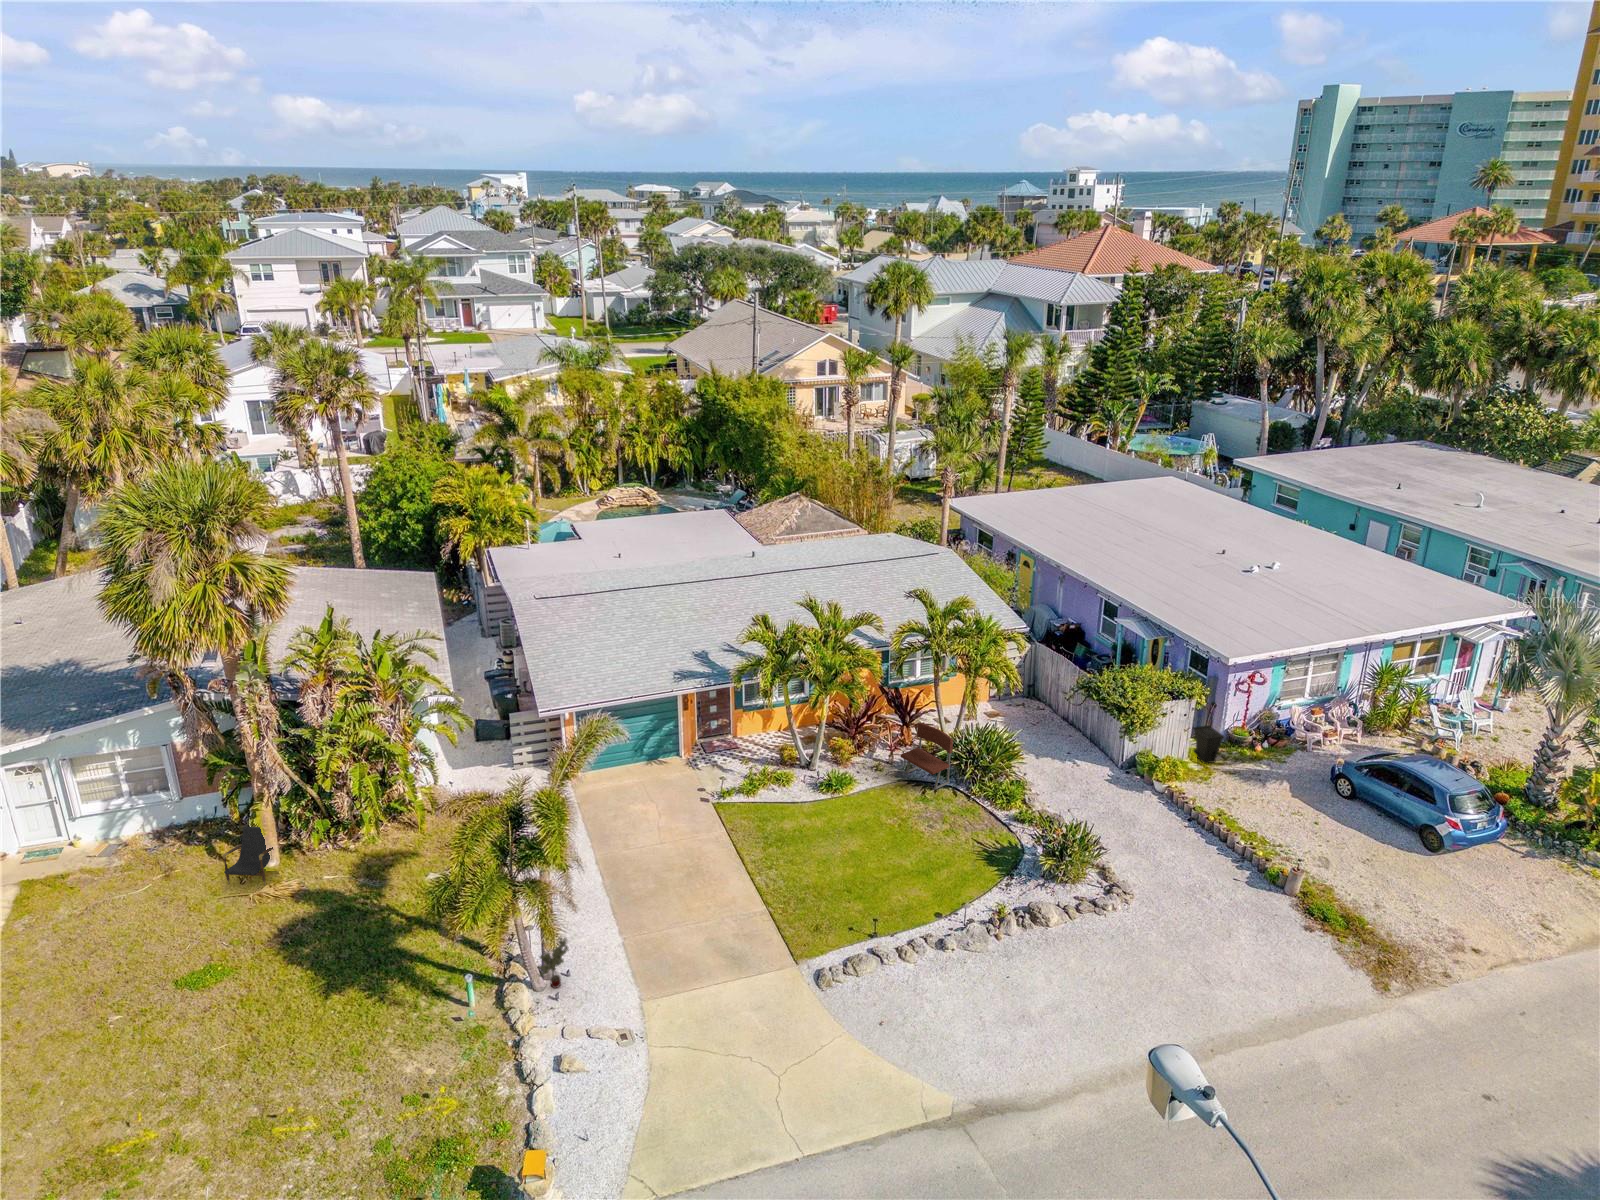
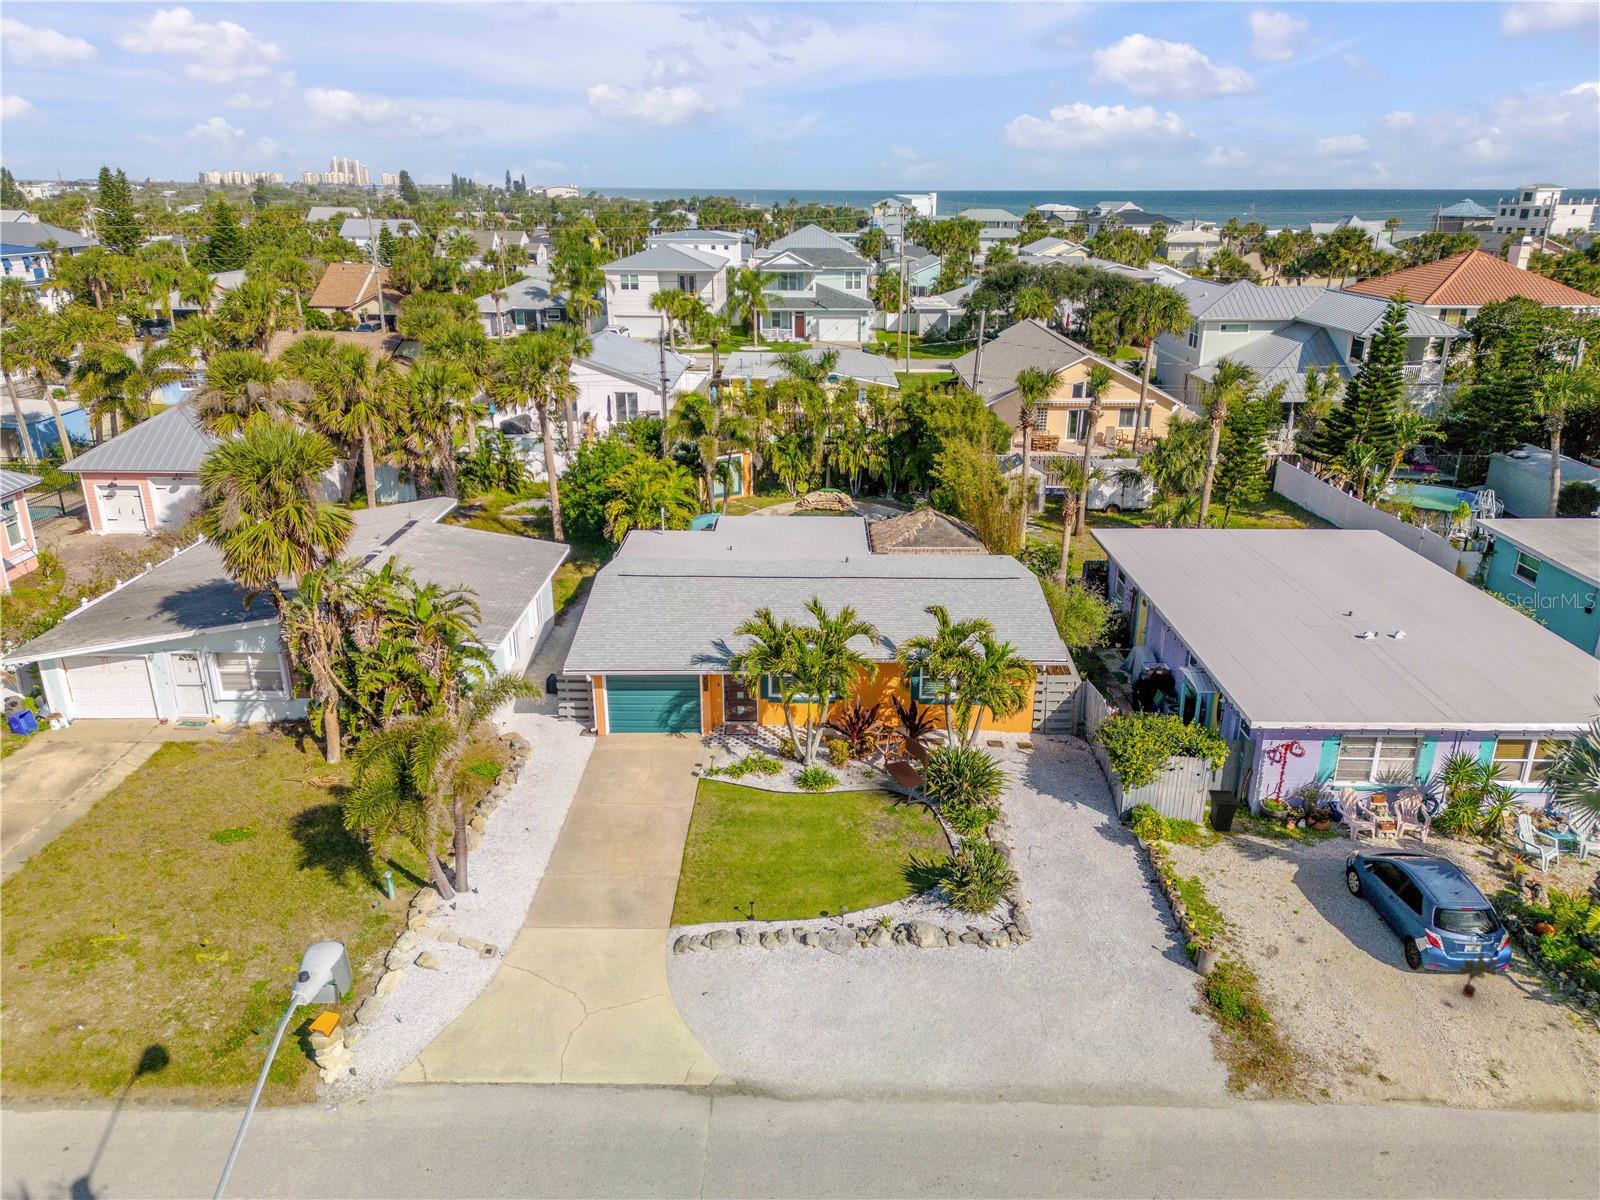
lounge chair: present [223,827,273,886] -> none [292,727,338,776]
potted tree: present [538,938,569,988] -> present [1454,951,1498,996]

